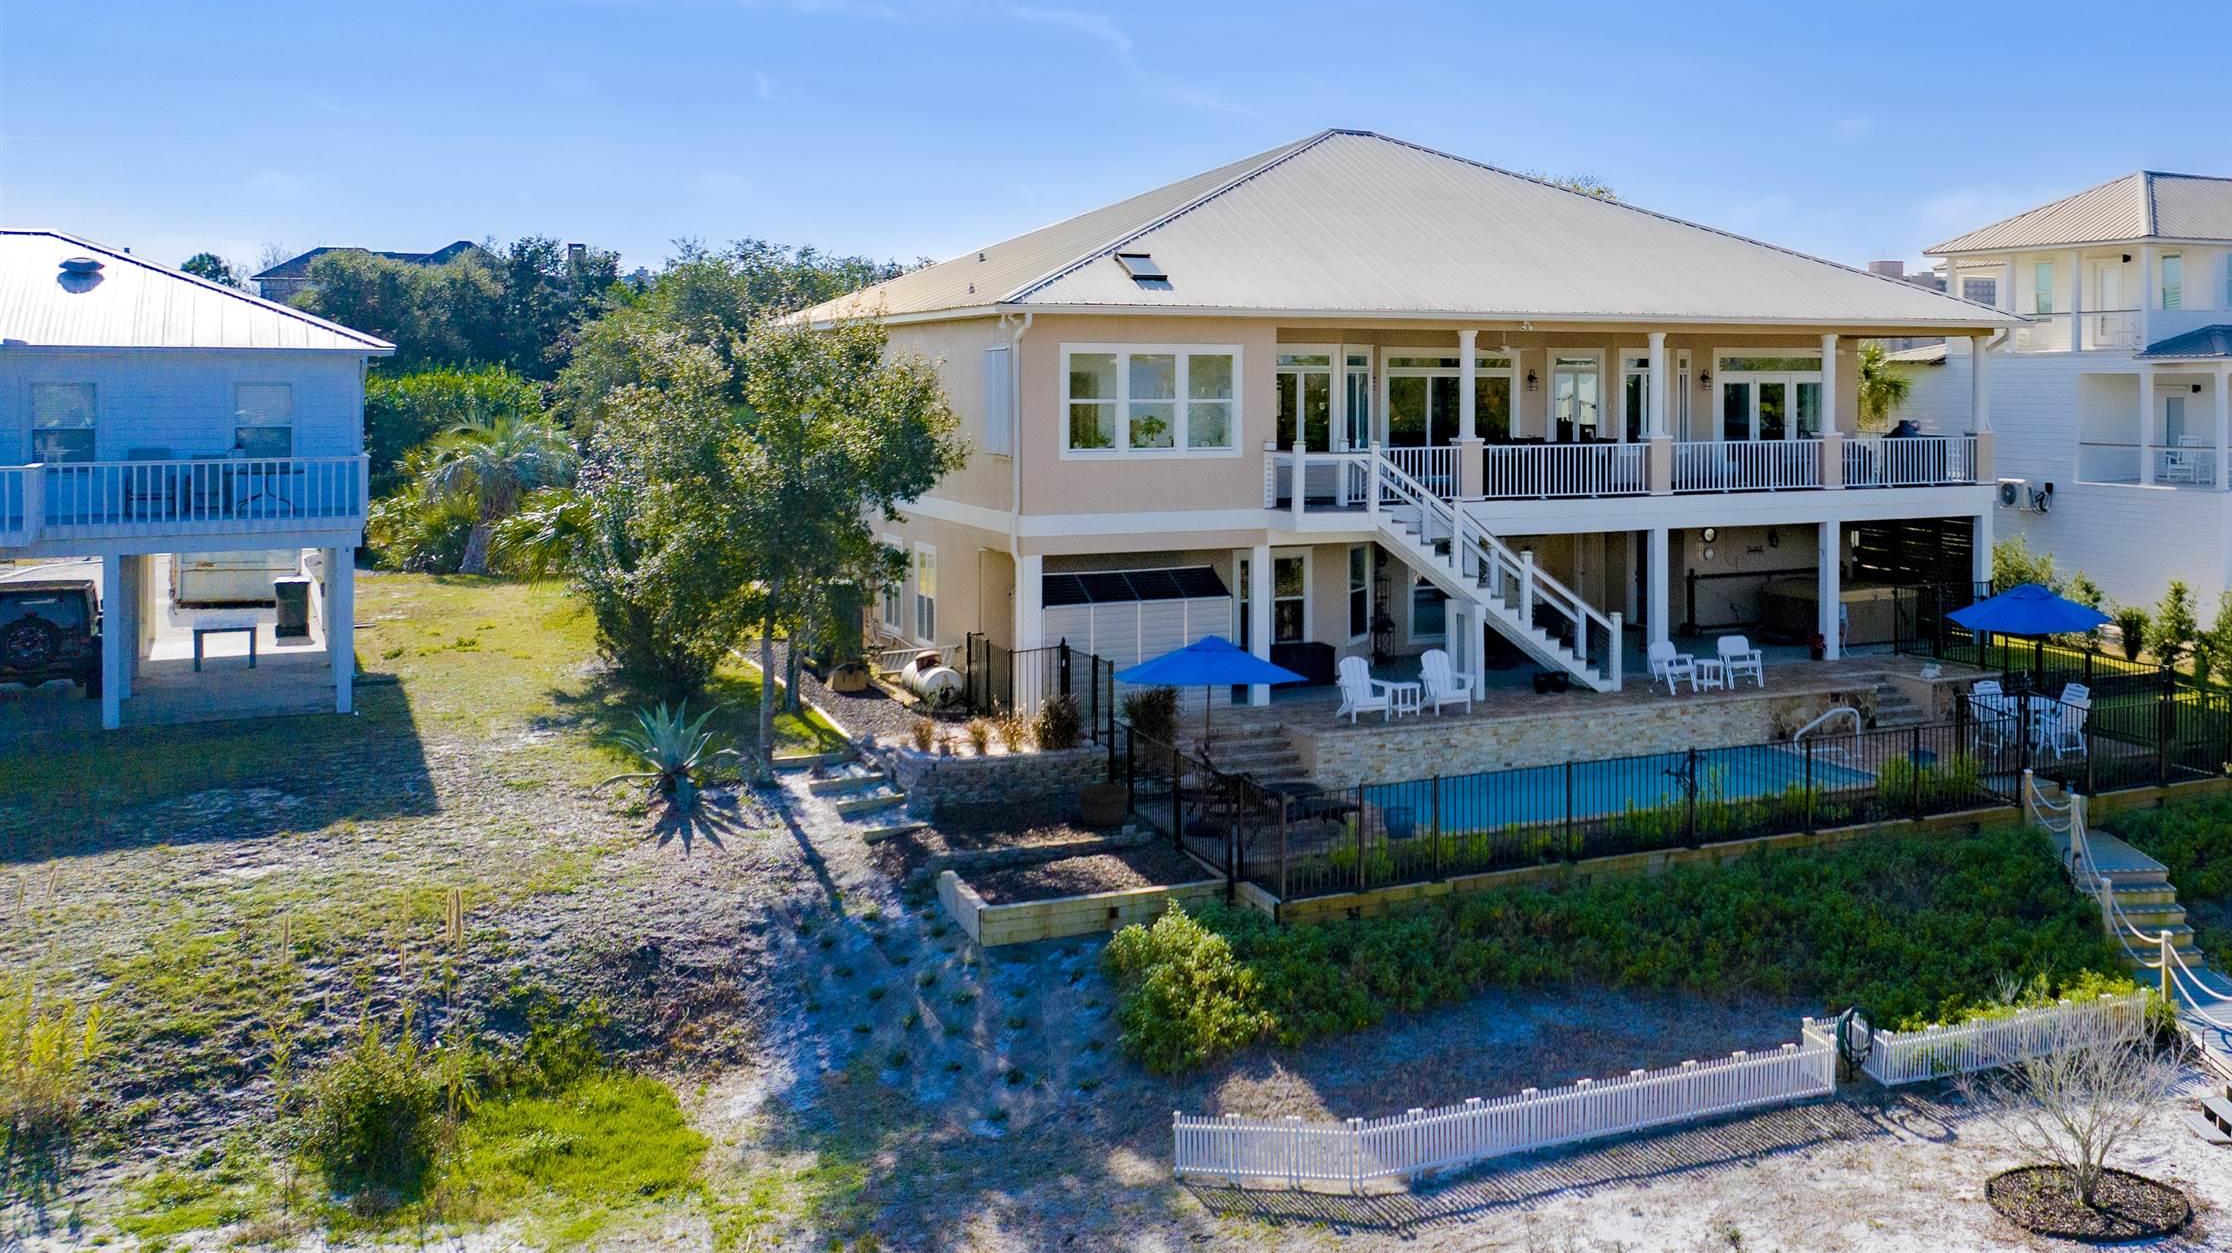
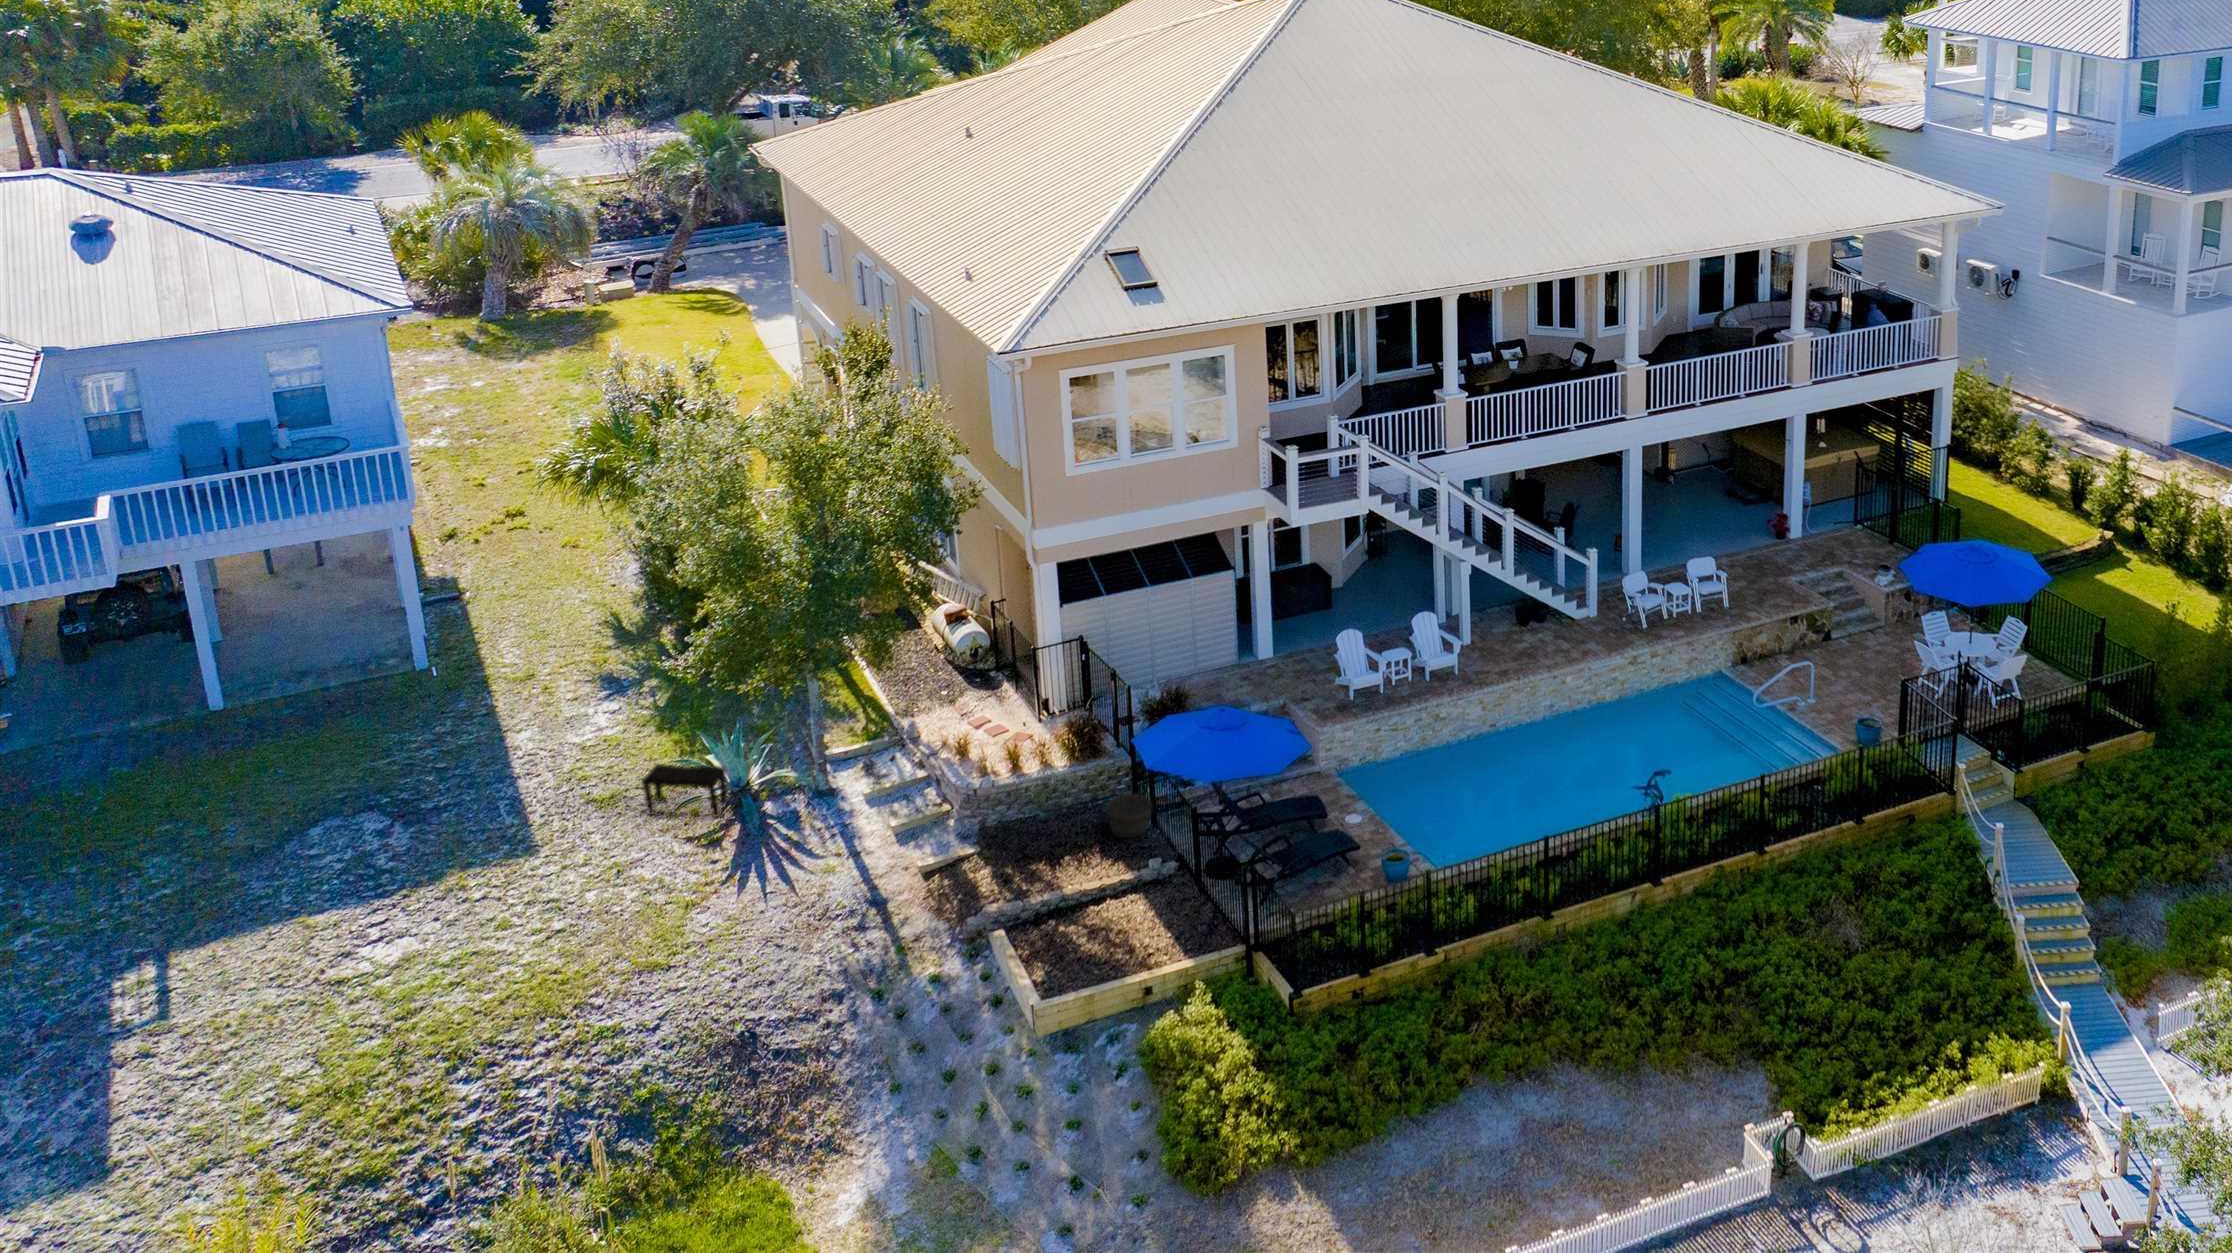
bench: none [568,752,665,807] -> present [642,764,727,817]

